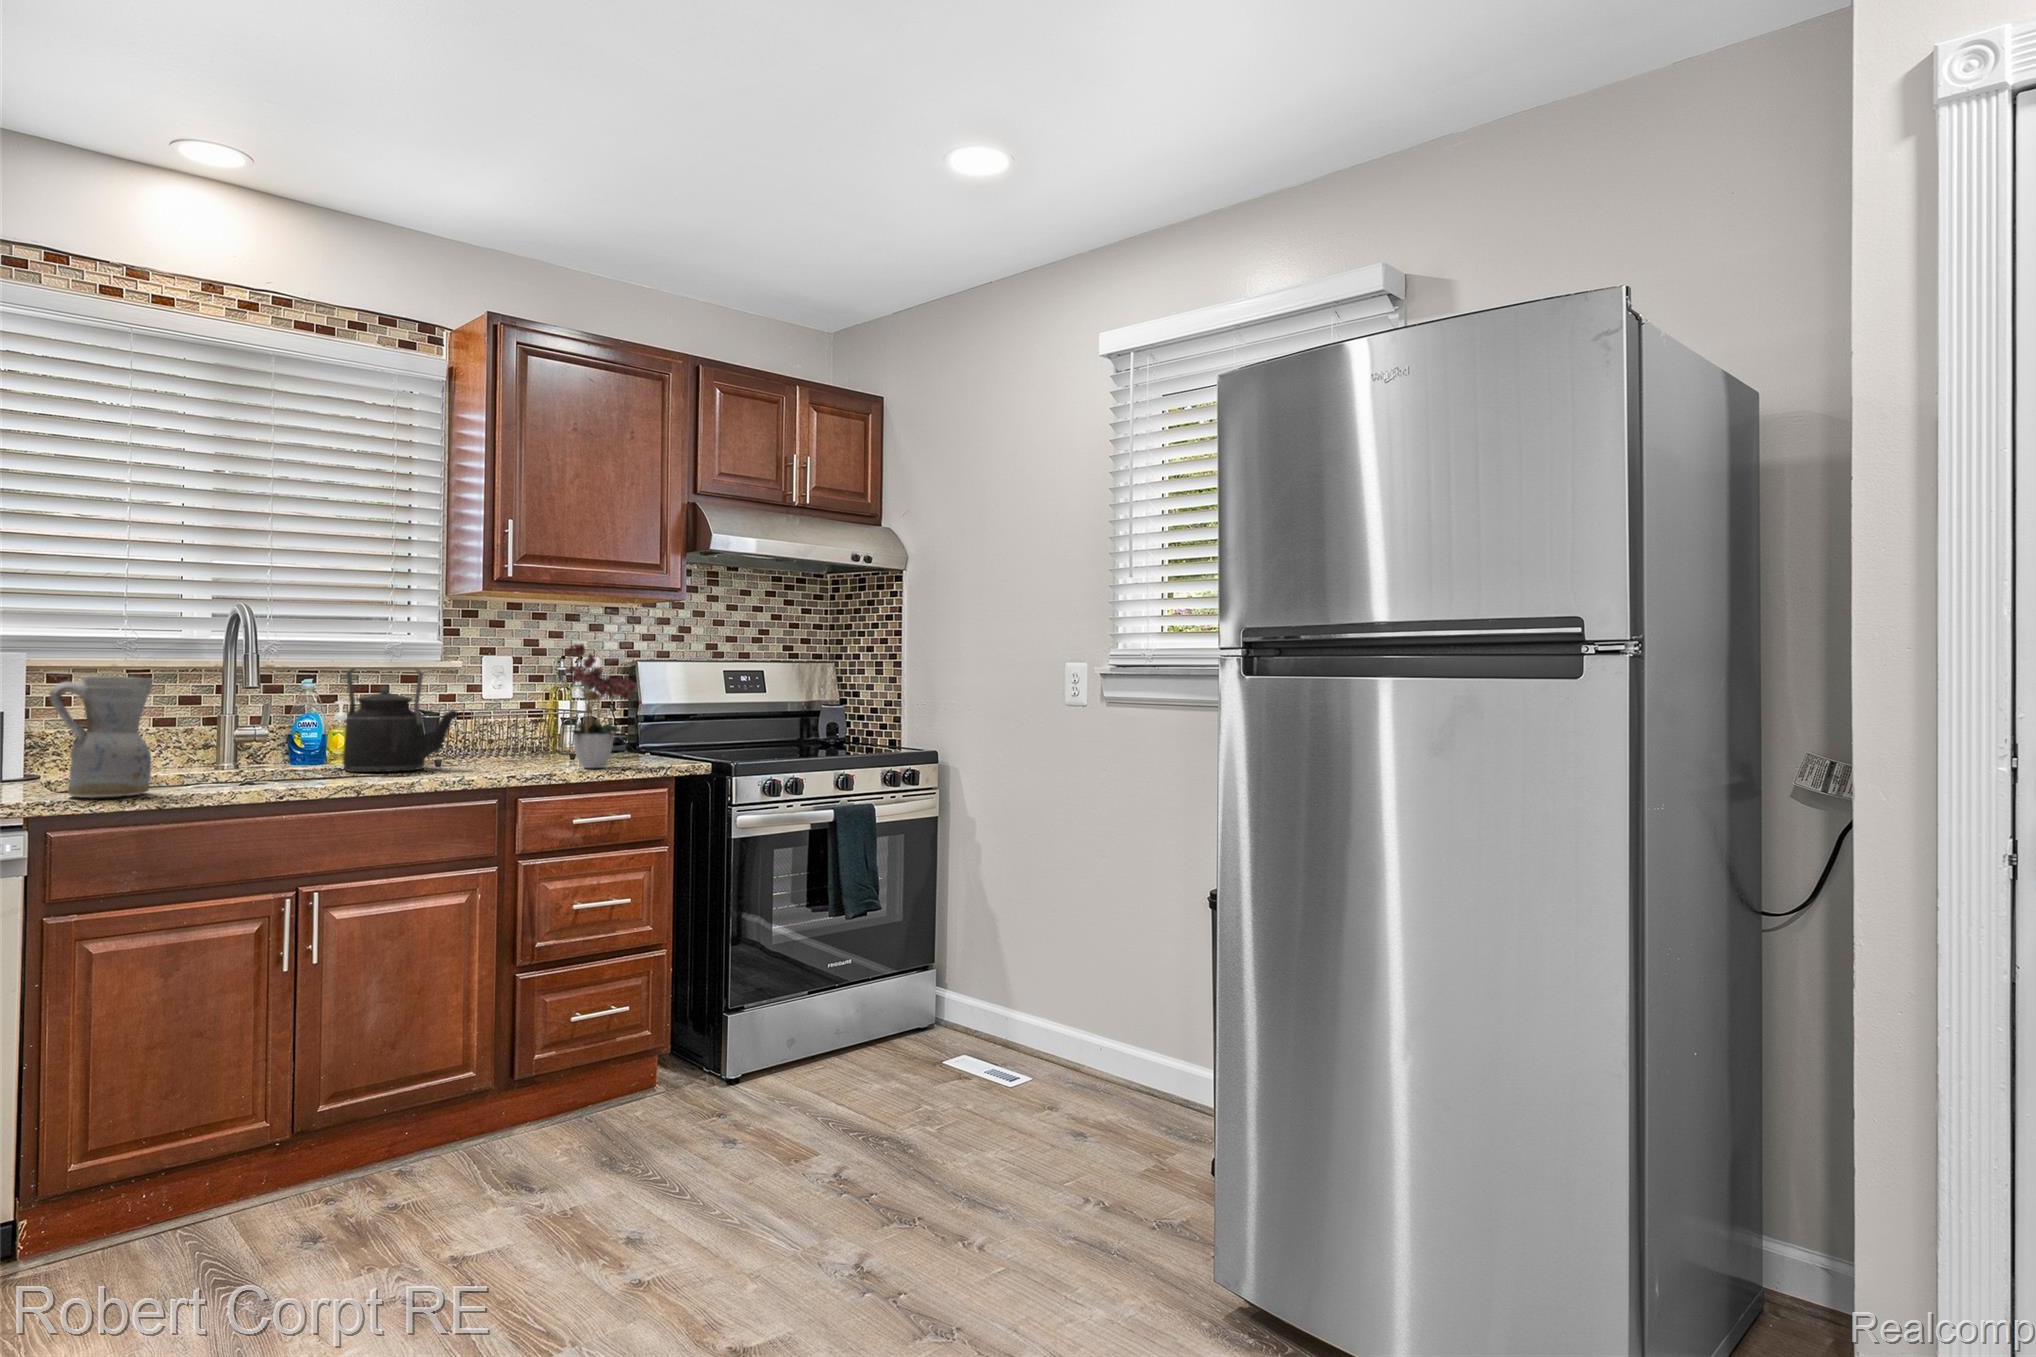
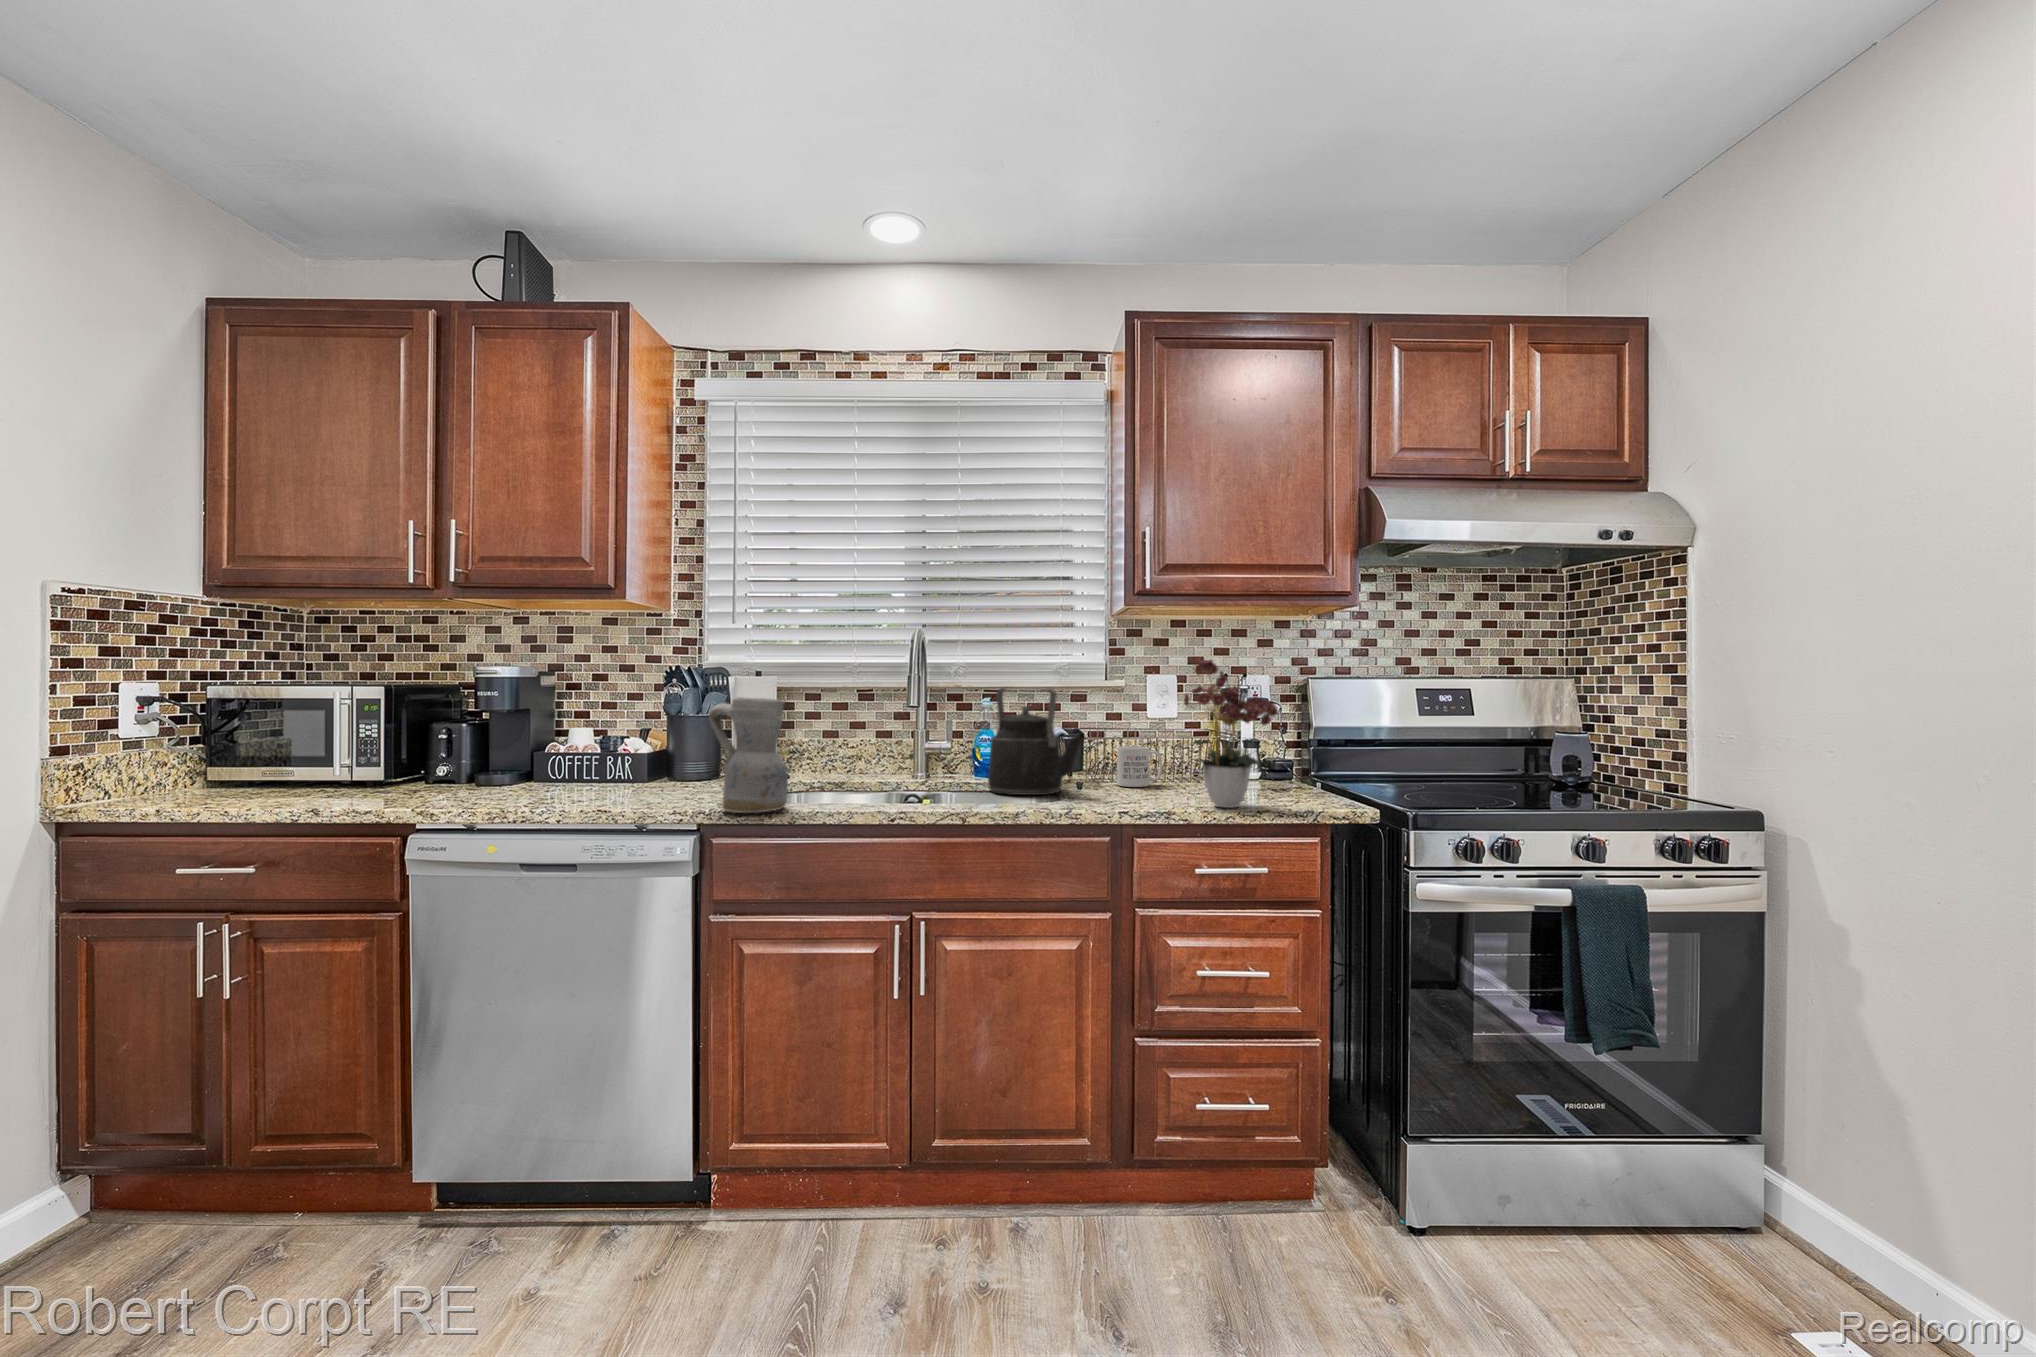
mug: none [470,725,514,762] -> present [1117,746,1162,787]

